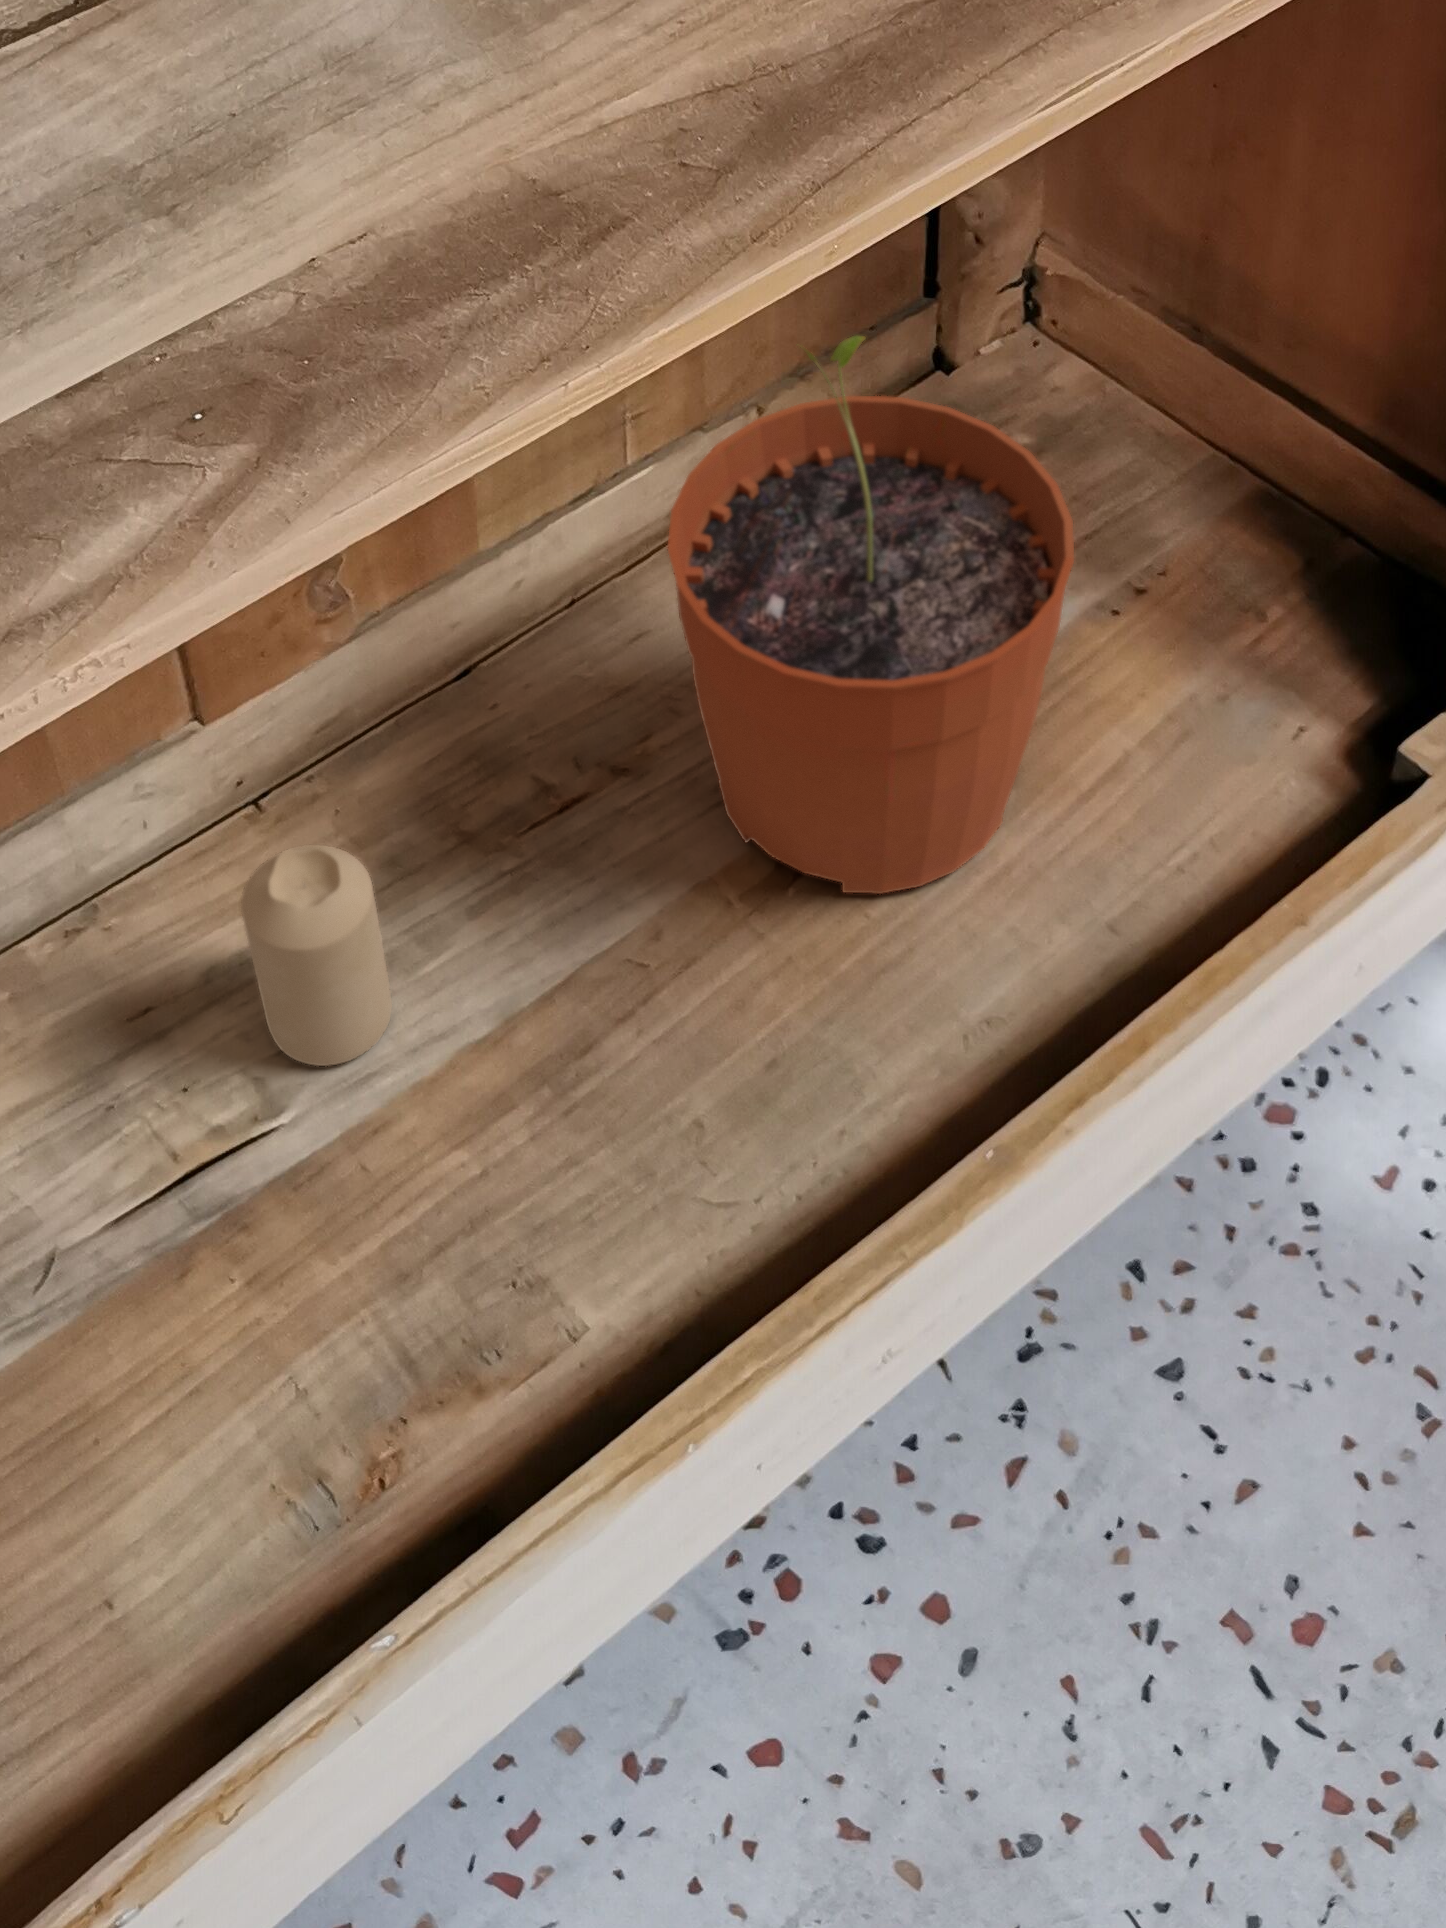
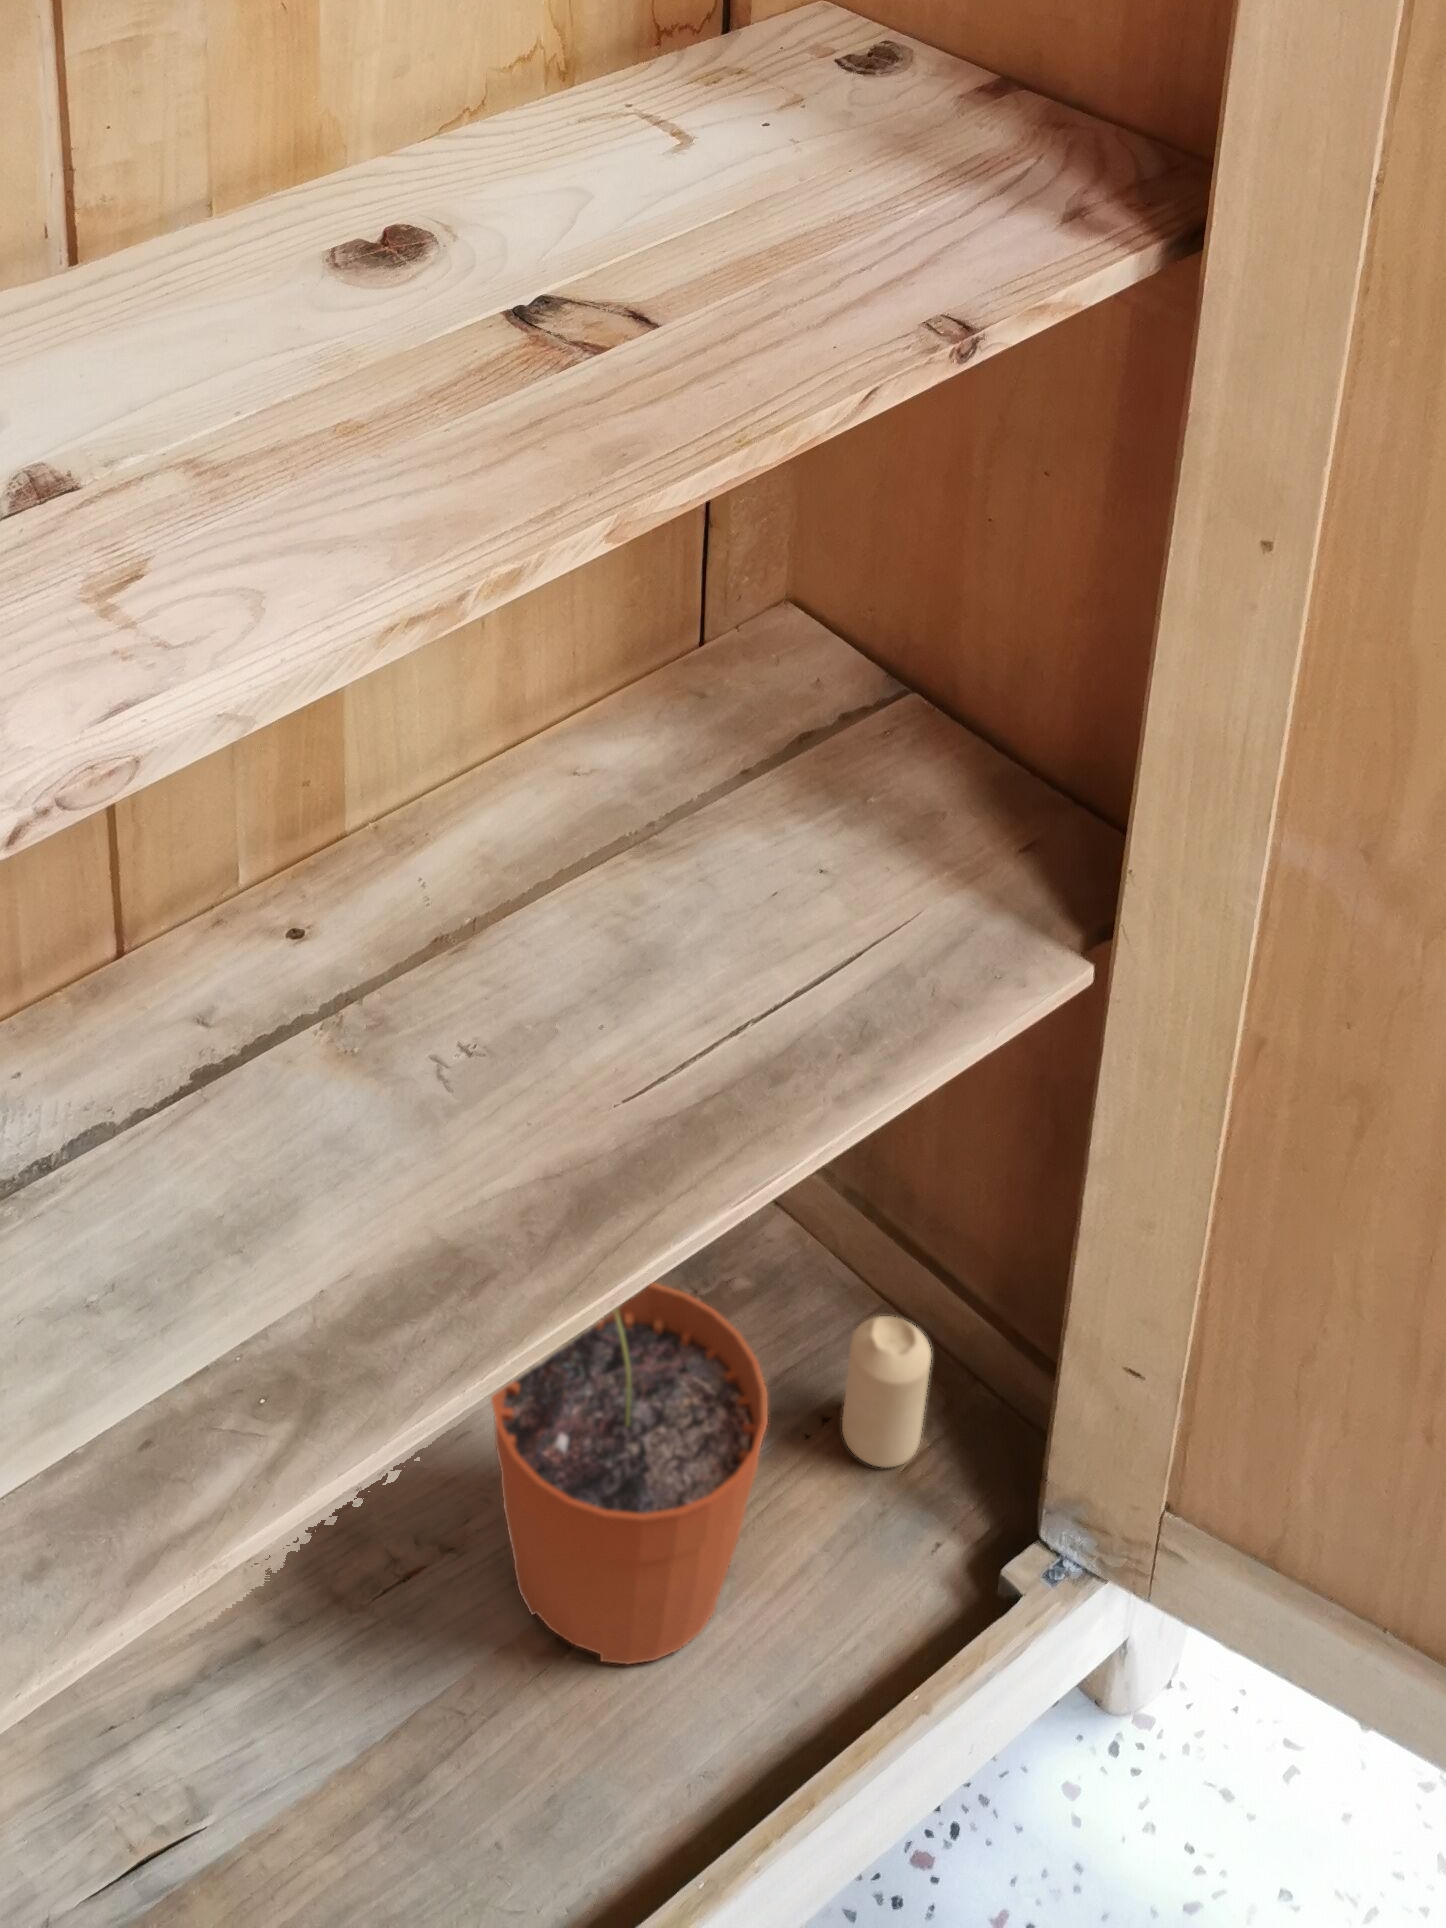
candle: present [241,845,392,1066] -> present [842,1316,931,1468]

